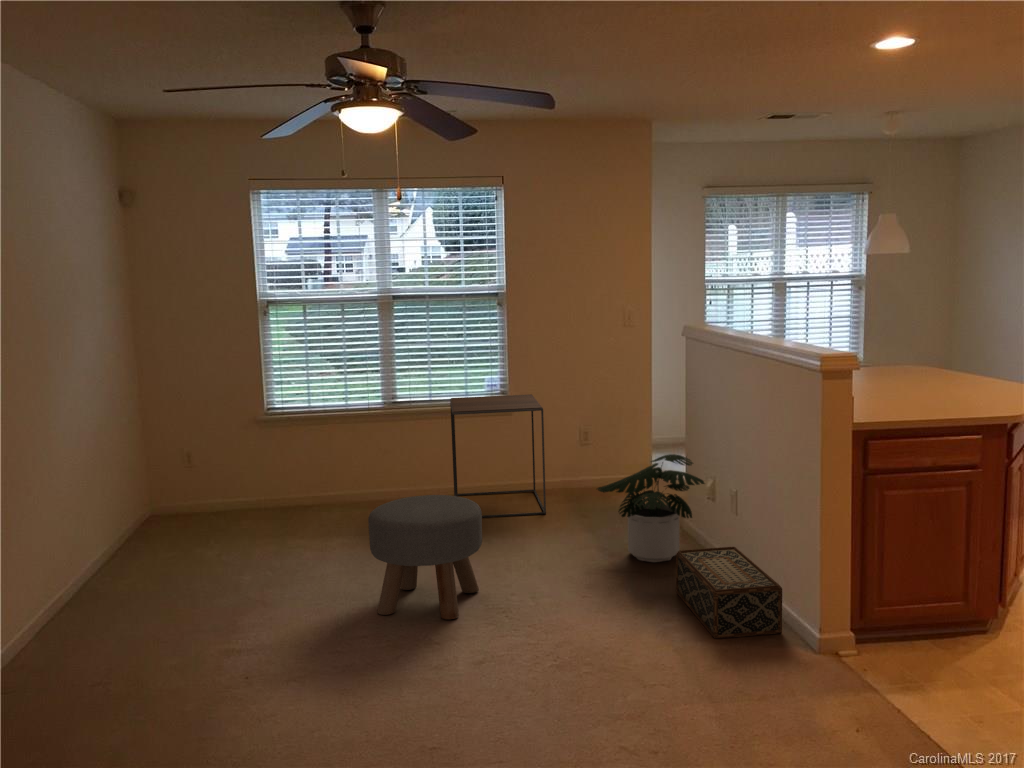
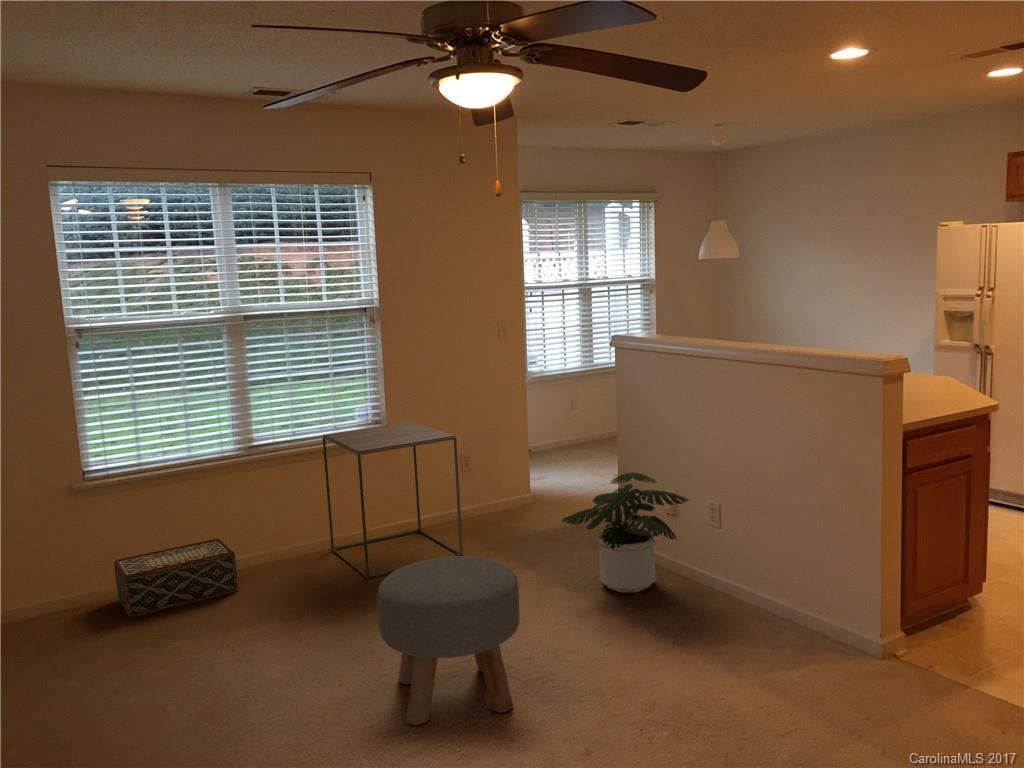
woven basket: present [676,547,782,639] -> present [114,538,239,617]

